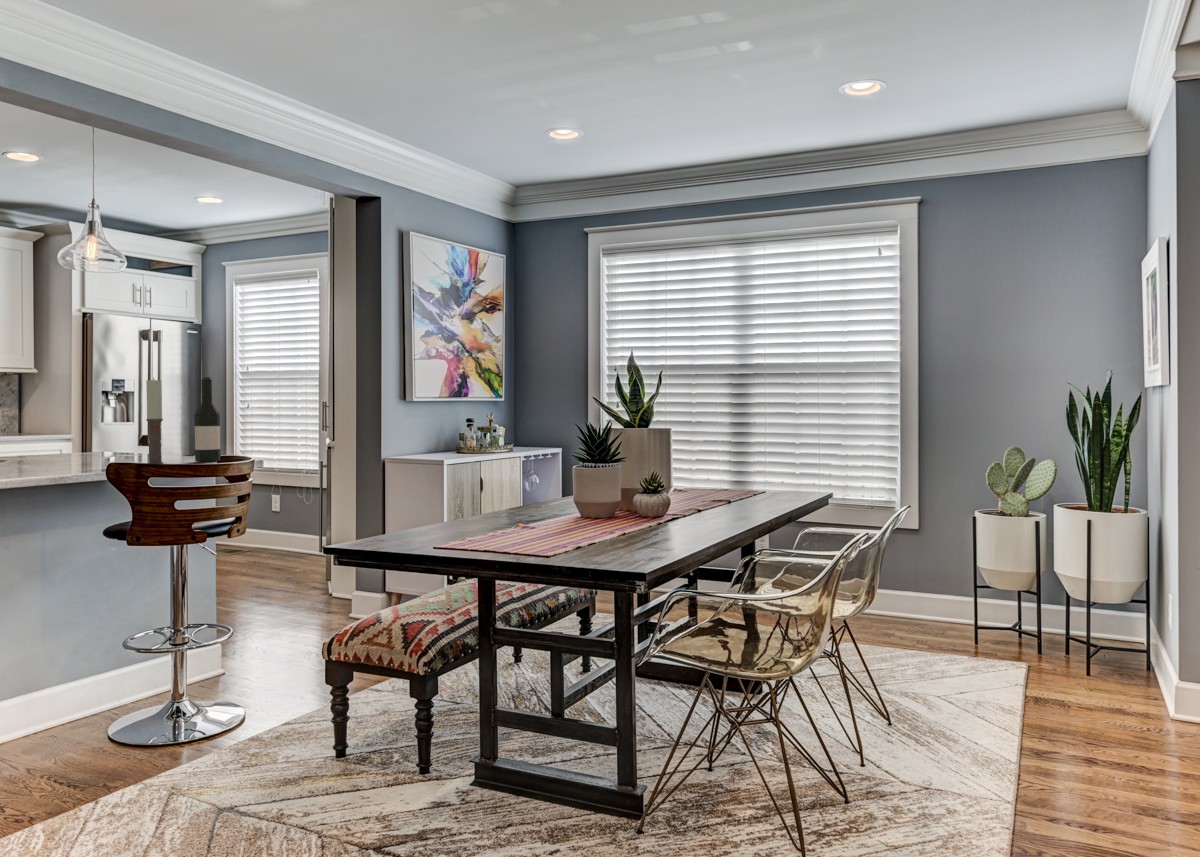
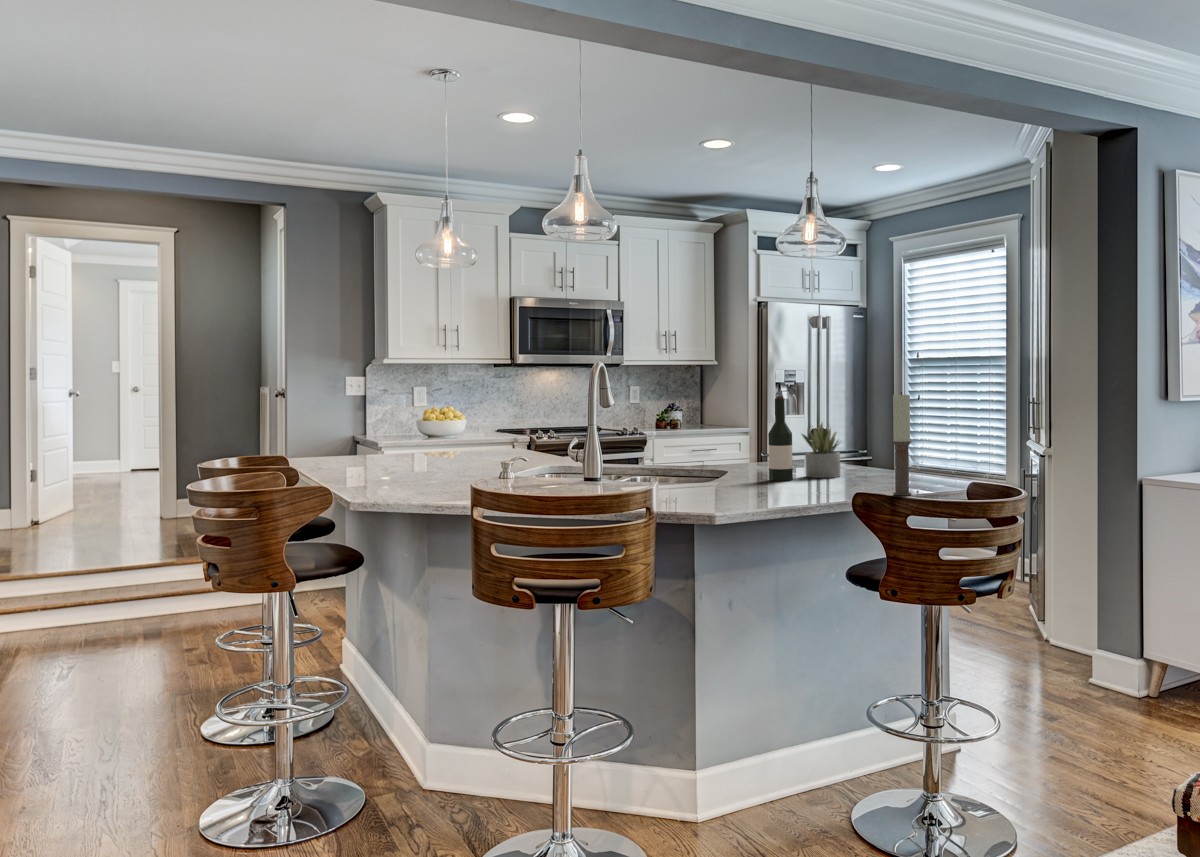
wine bottle: present [194,377,221,462] -> present [768,396,793,481]
succulent plant: none [82,411,125,460] -> present [802,423,840,478]

